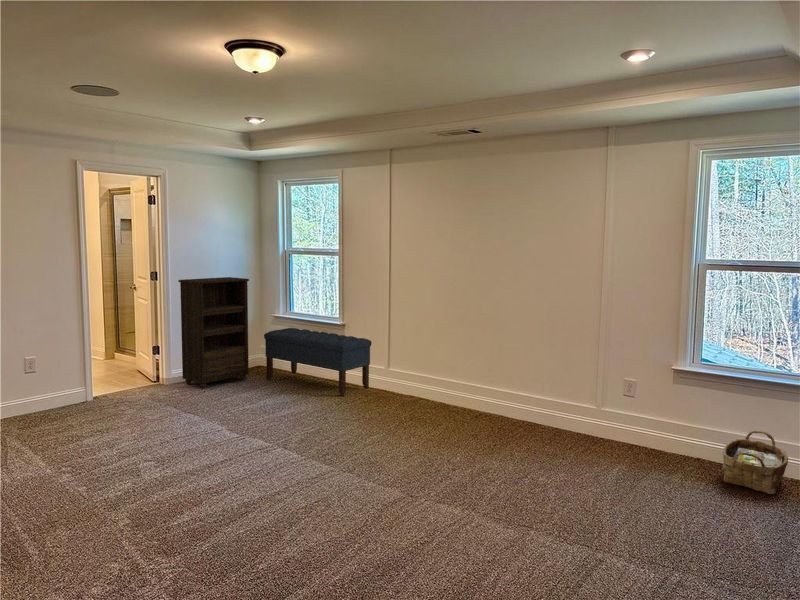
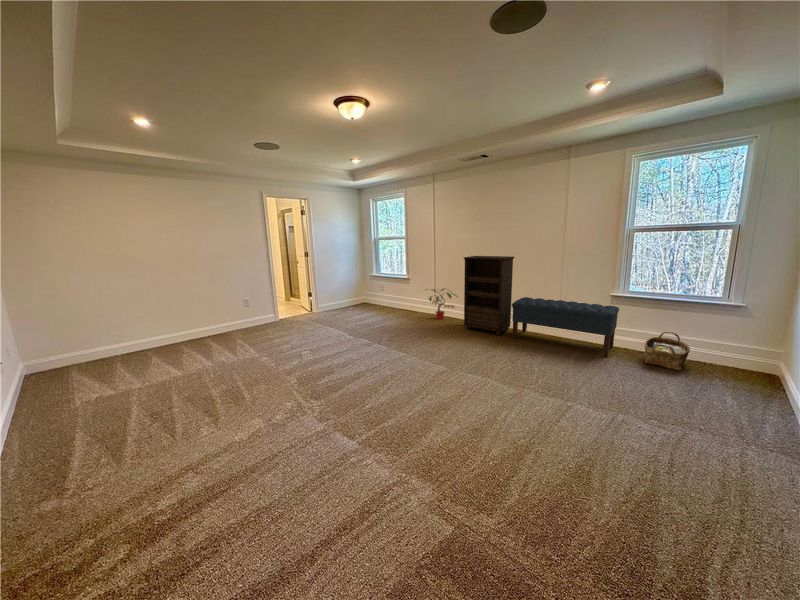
bookshelf: present [178,277,249,388] -> present [464,256,514,335]
bench: present [264,328,372,396] -> present [512,297,619,357]
potted plant: none [367,346,432,402] -> present [426,289,457,319]

